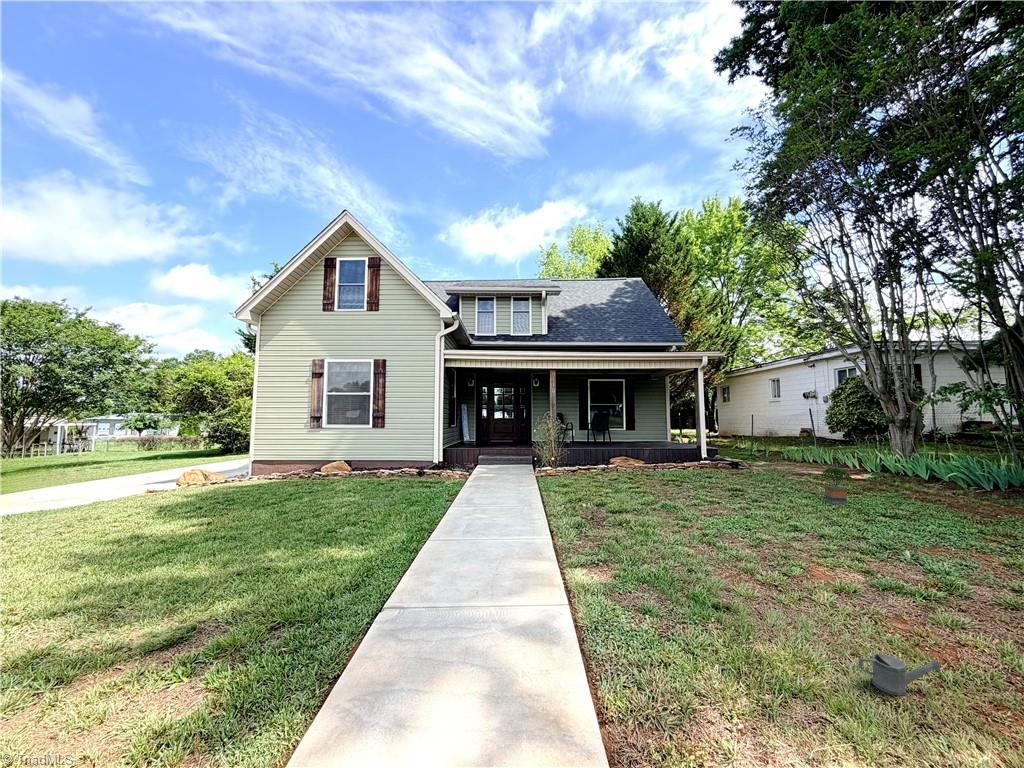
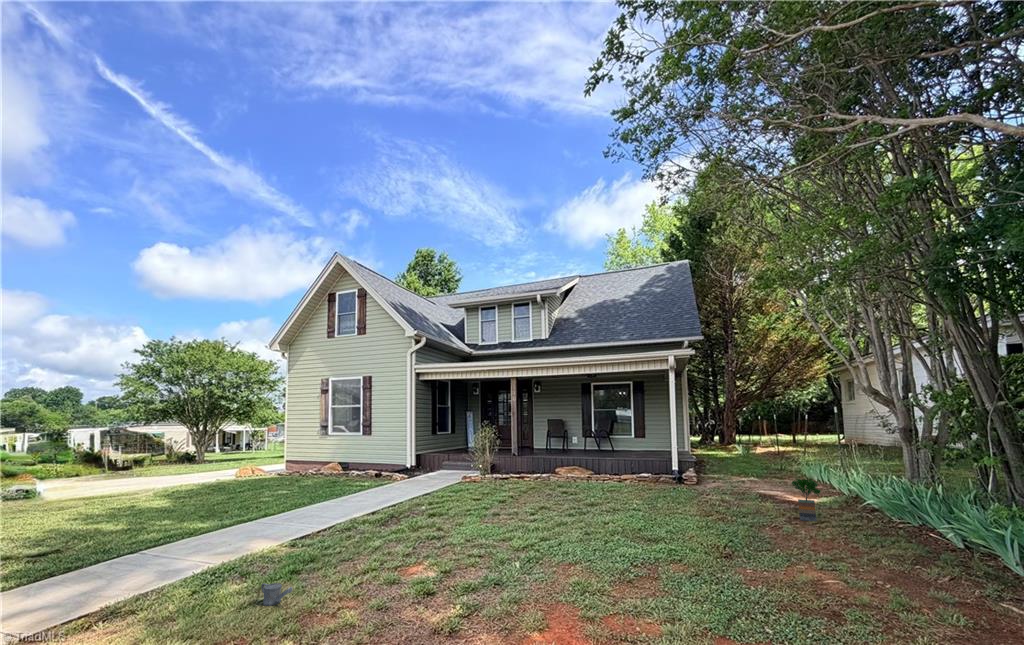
potted tree: present [822,468,853,505] -> present [792,479,821,521]

